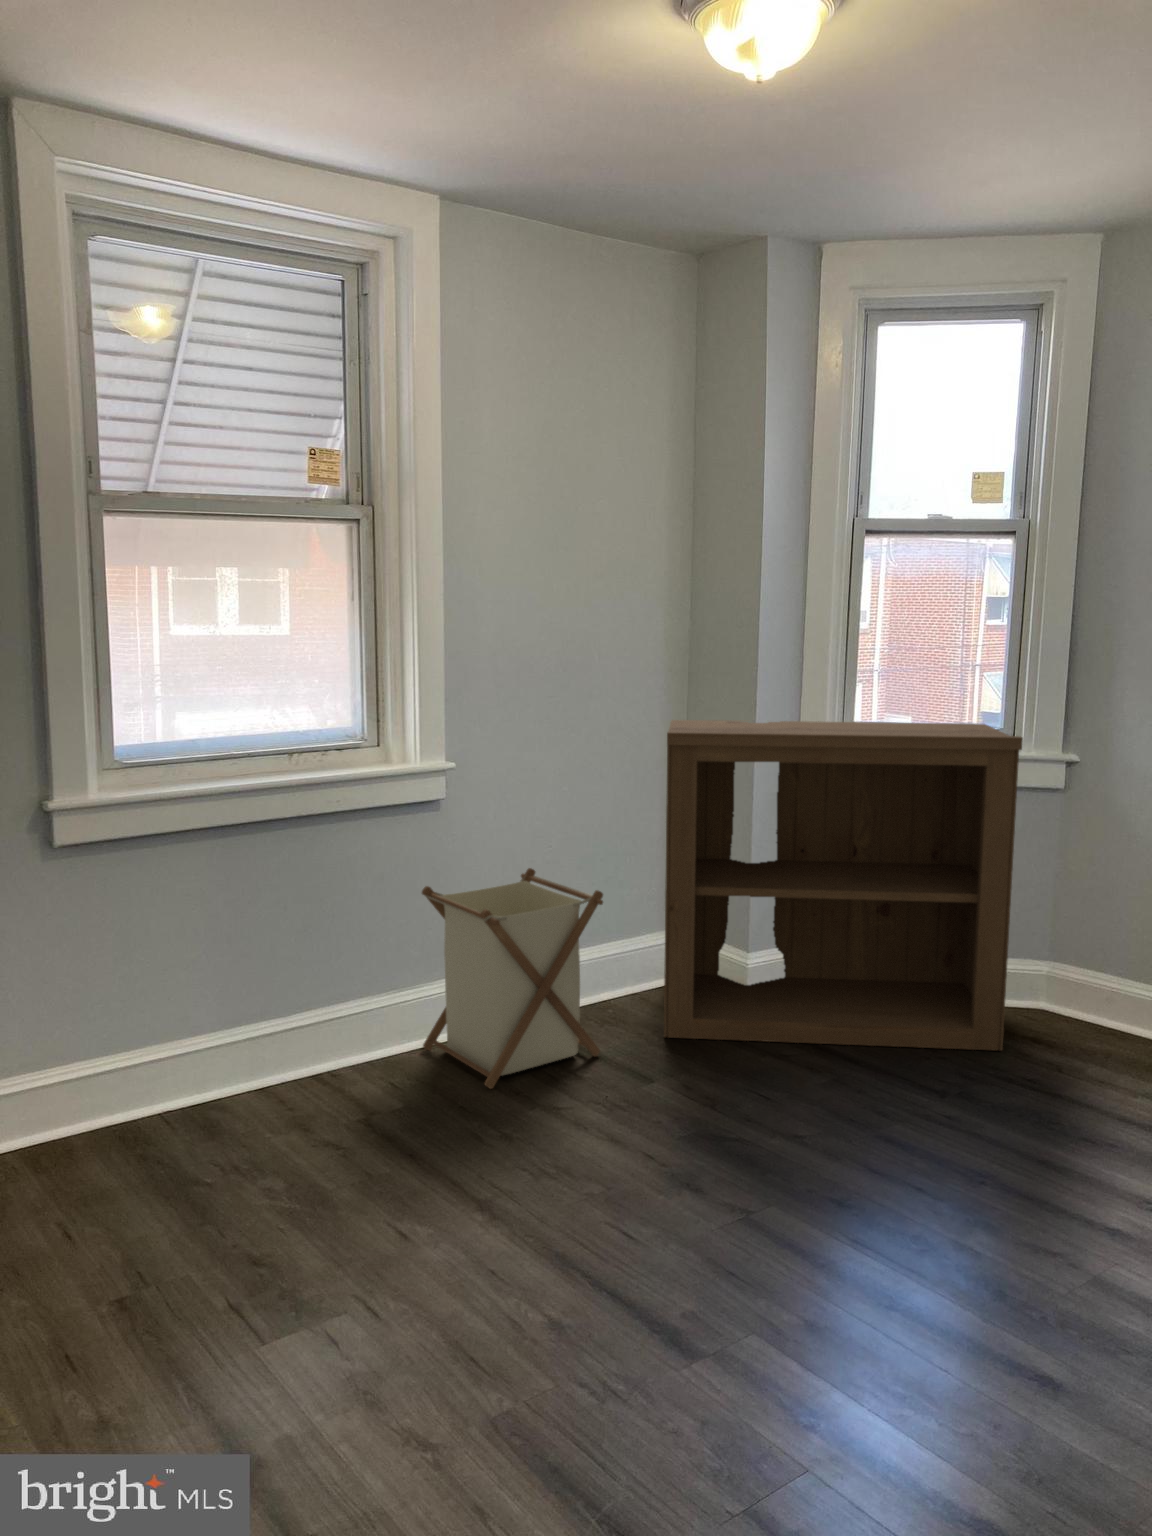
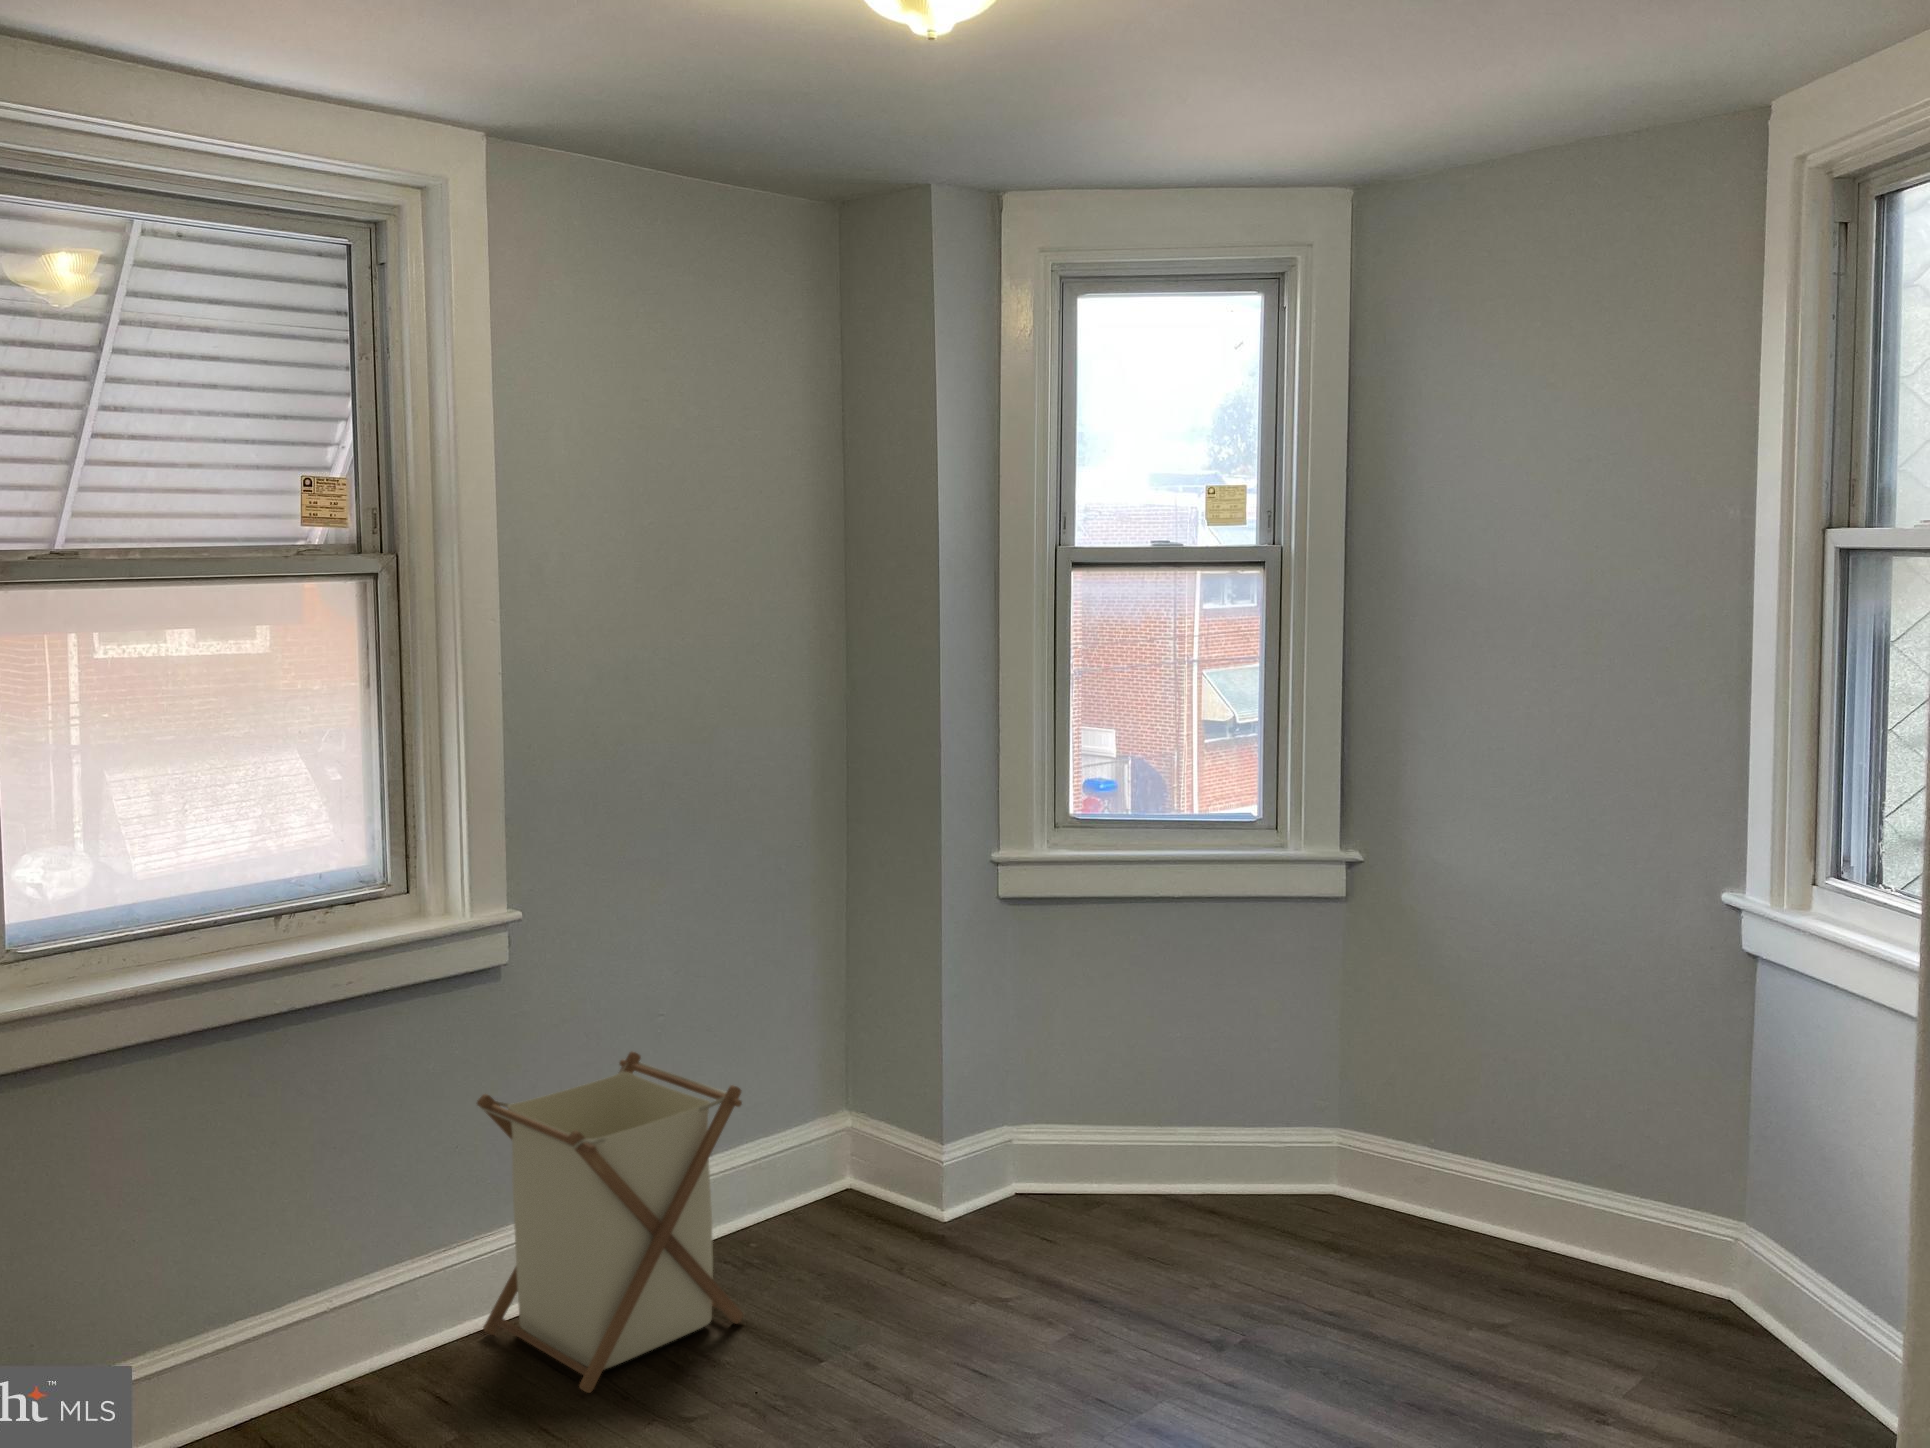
bookshelf: present [664,720,1023,1050] -> none [822,815,1294,1283]

